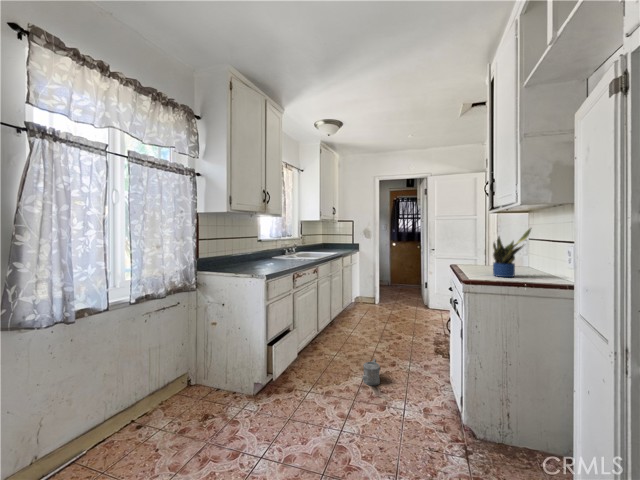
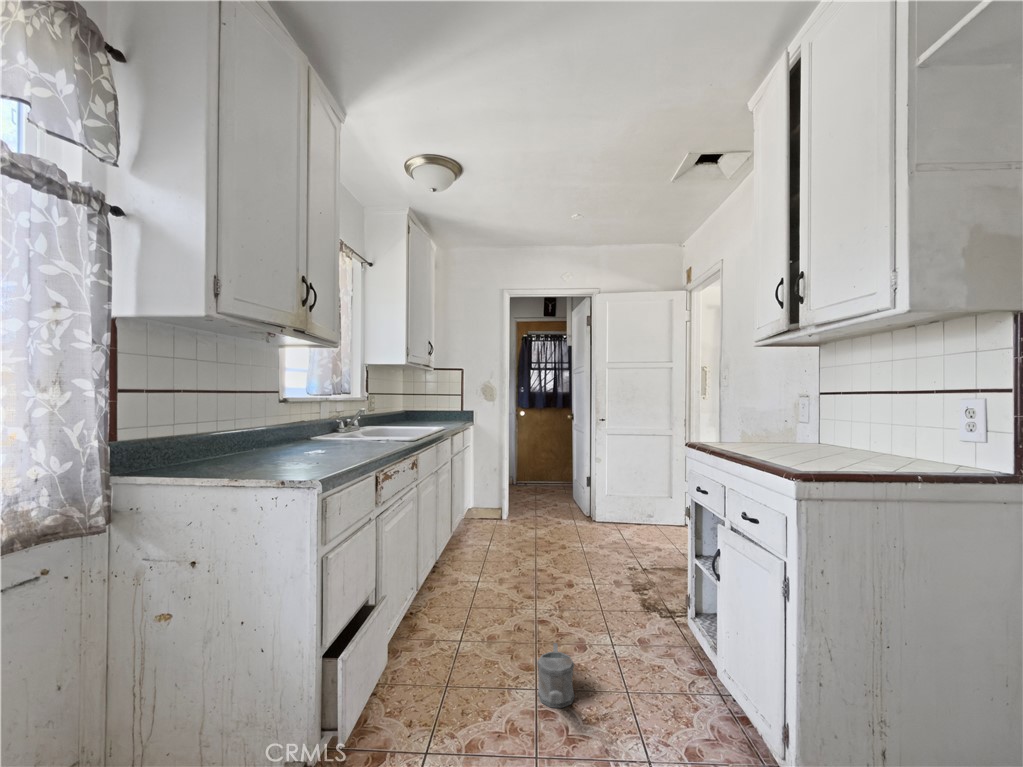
potted plant: present [493,229,531,277] -> none [793,360,867,456]

